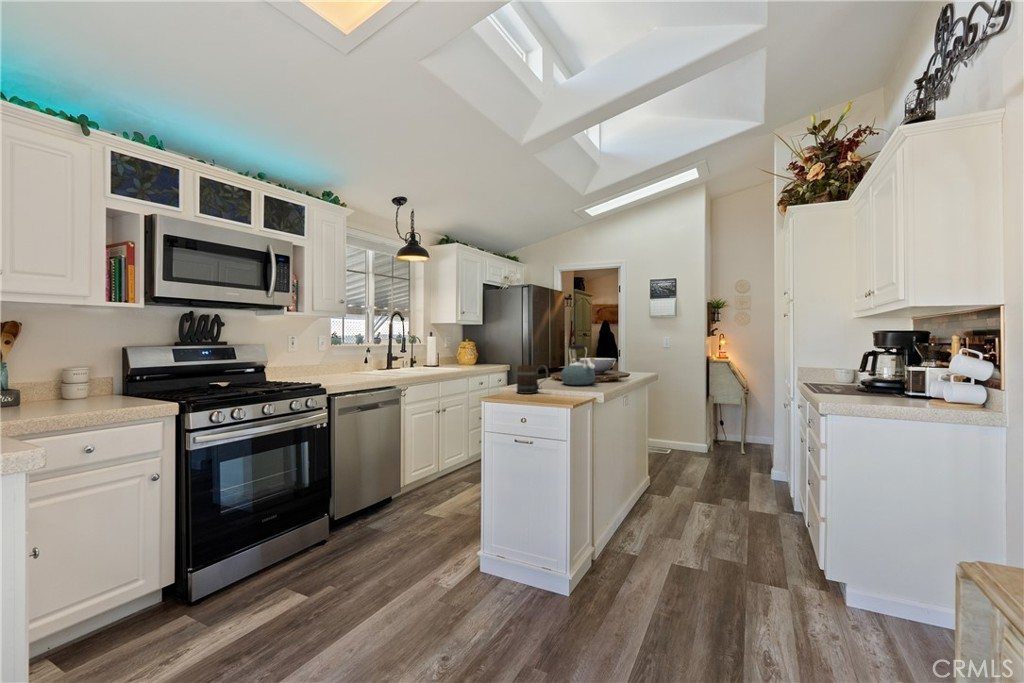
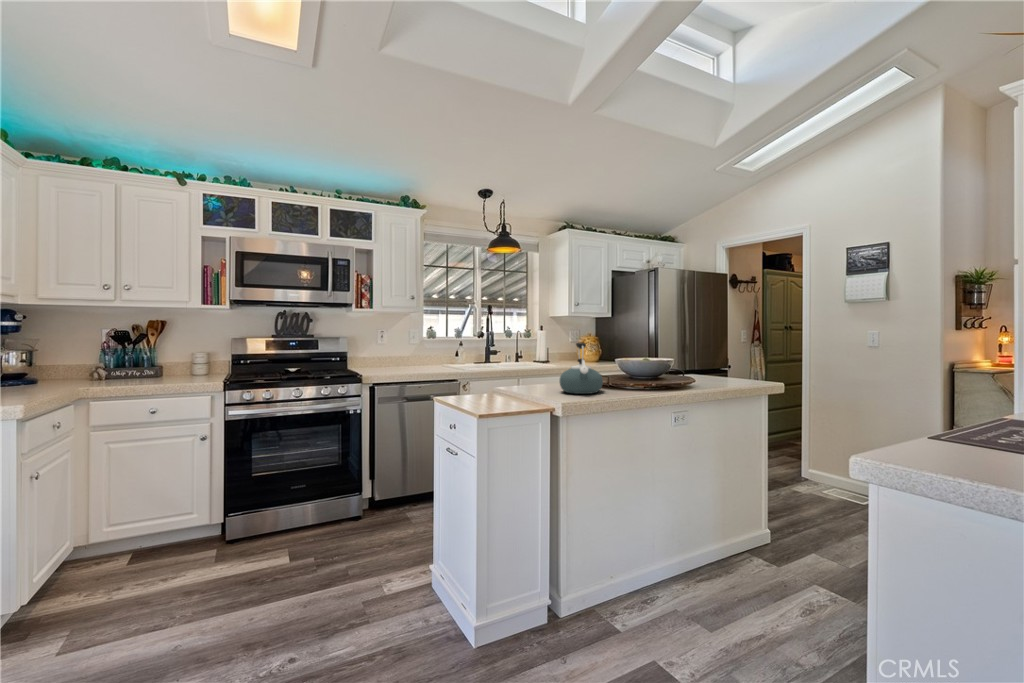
mug: present [517,365,548,394] -> none [480,365,506,399]

